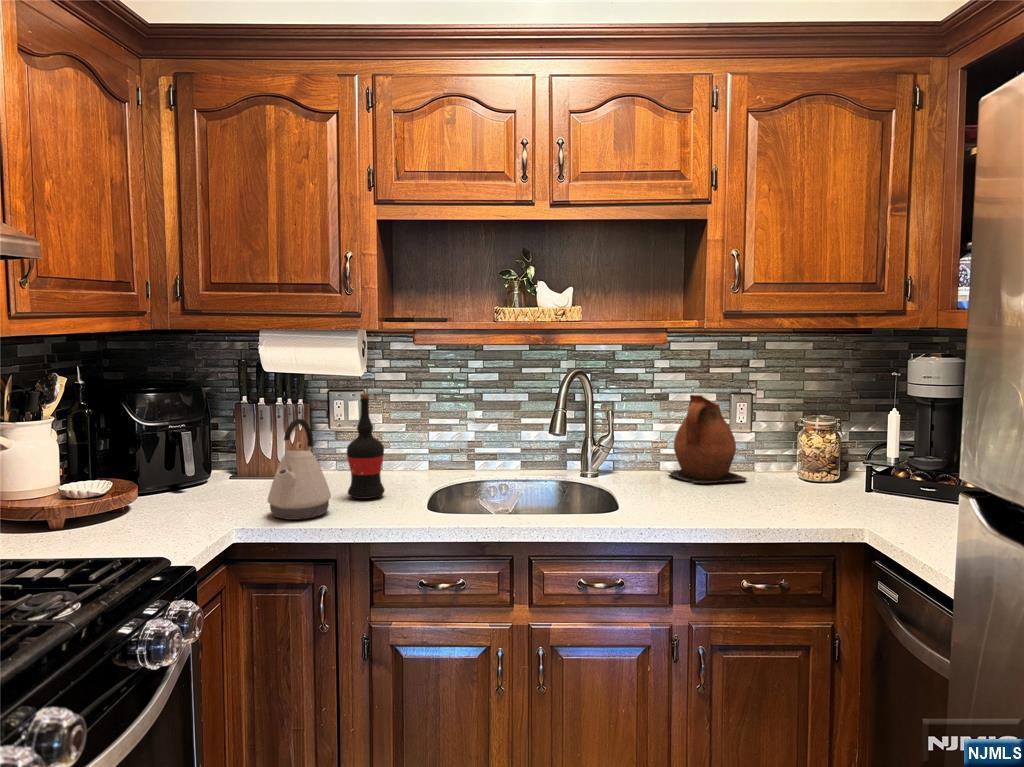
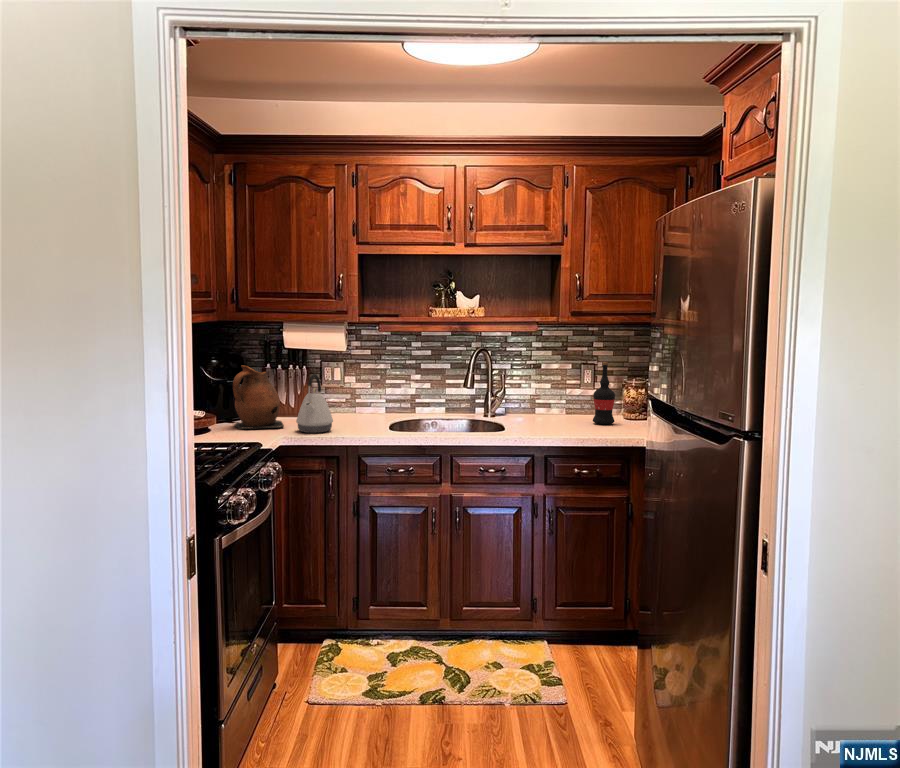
wine bottle: present [347,393,385,499] -> present [593,362,615,424]
ceramic pitcher: present [668,395,747,483] -> present [233,366,284,429]

